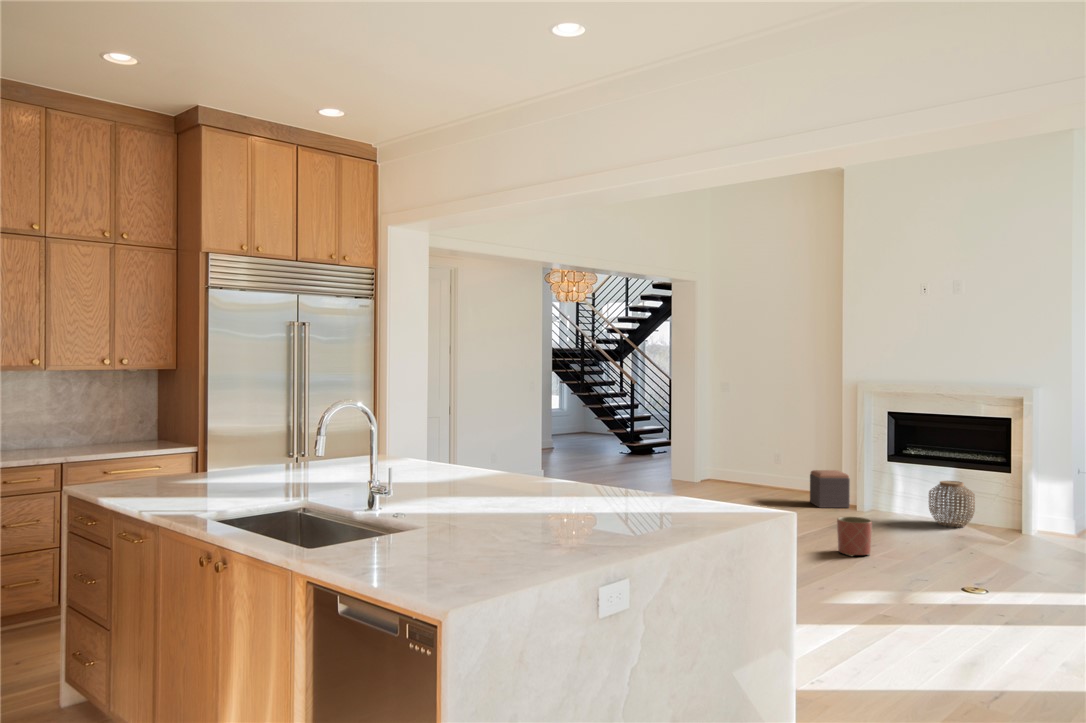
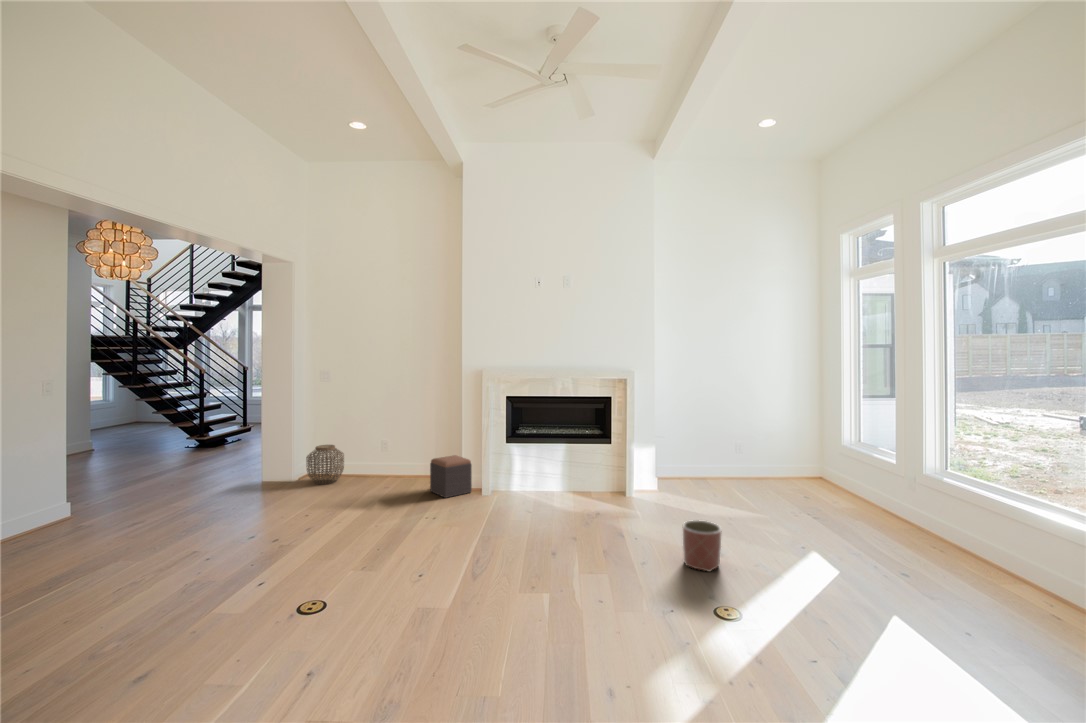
woven basket: present [929,481,975,527] -> present [306,445,344,484]
planter: present [837,517,872,556] -> present [683,520,722,572]

